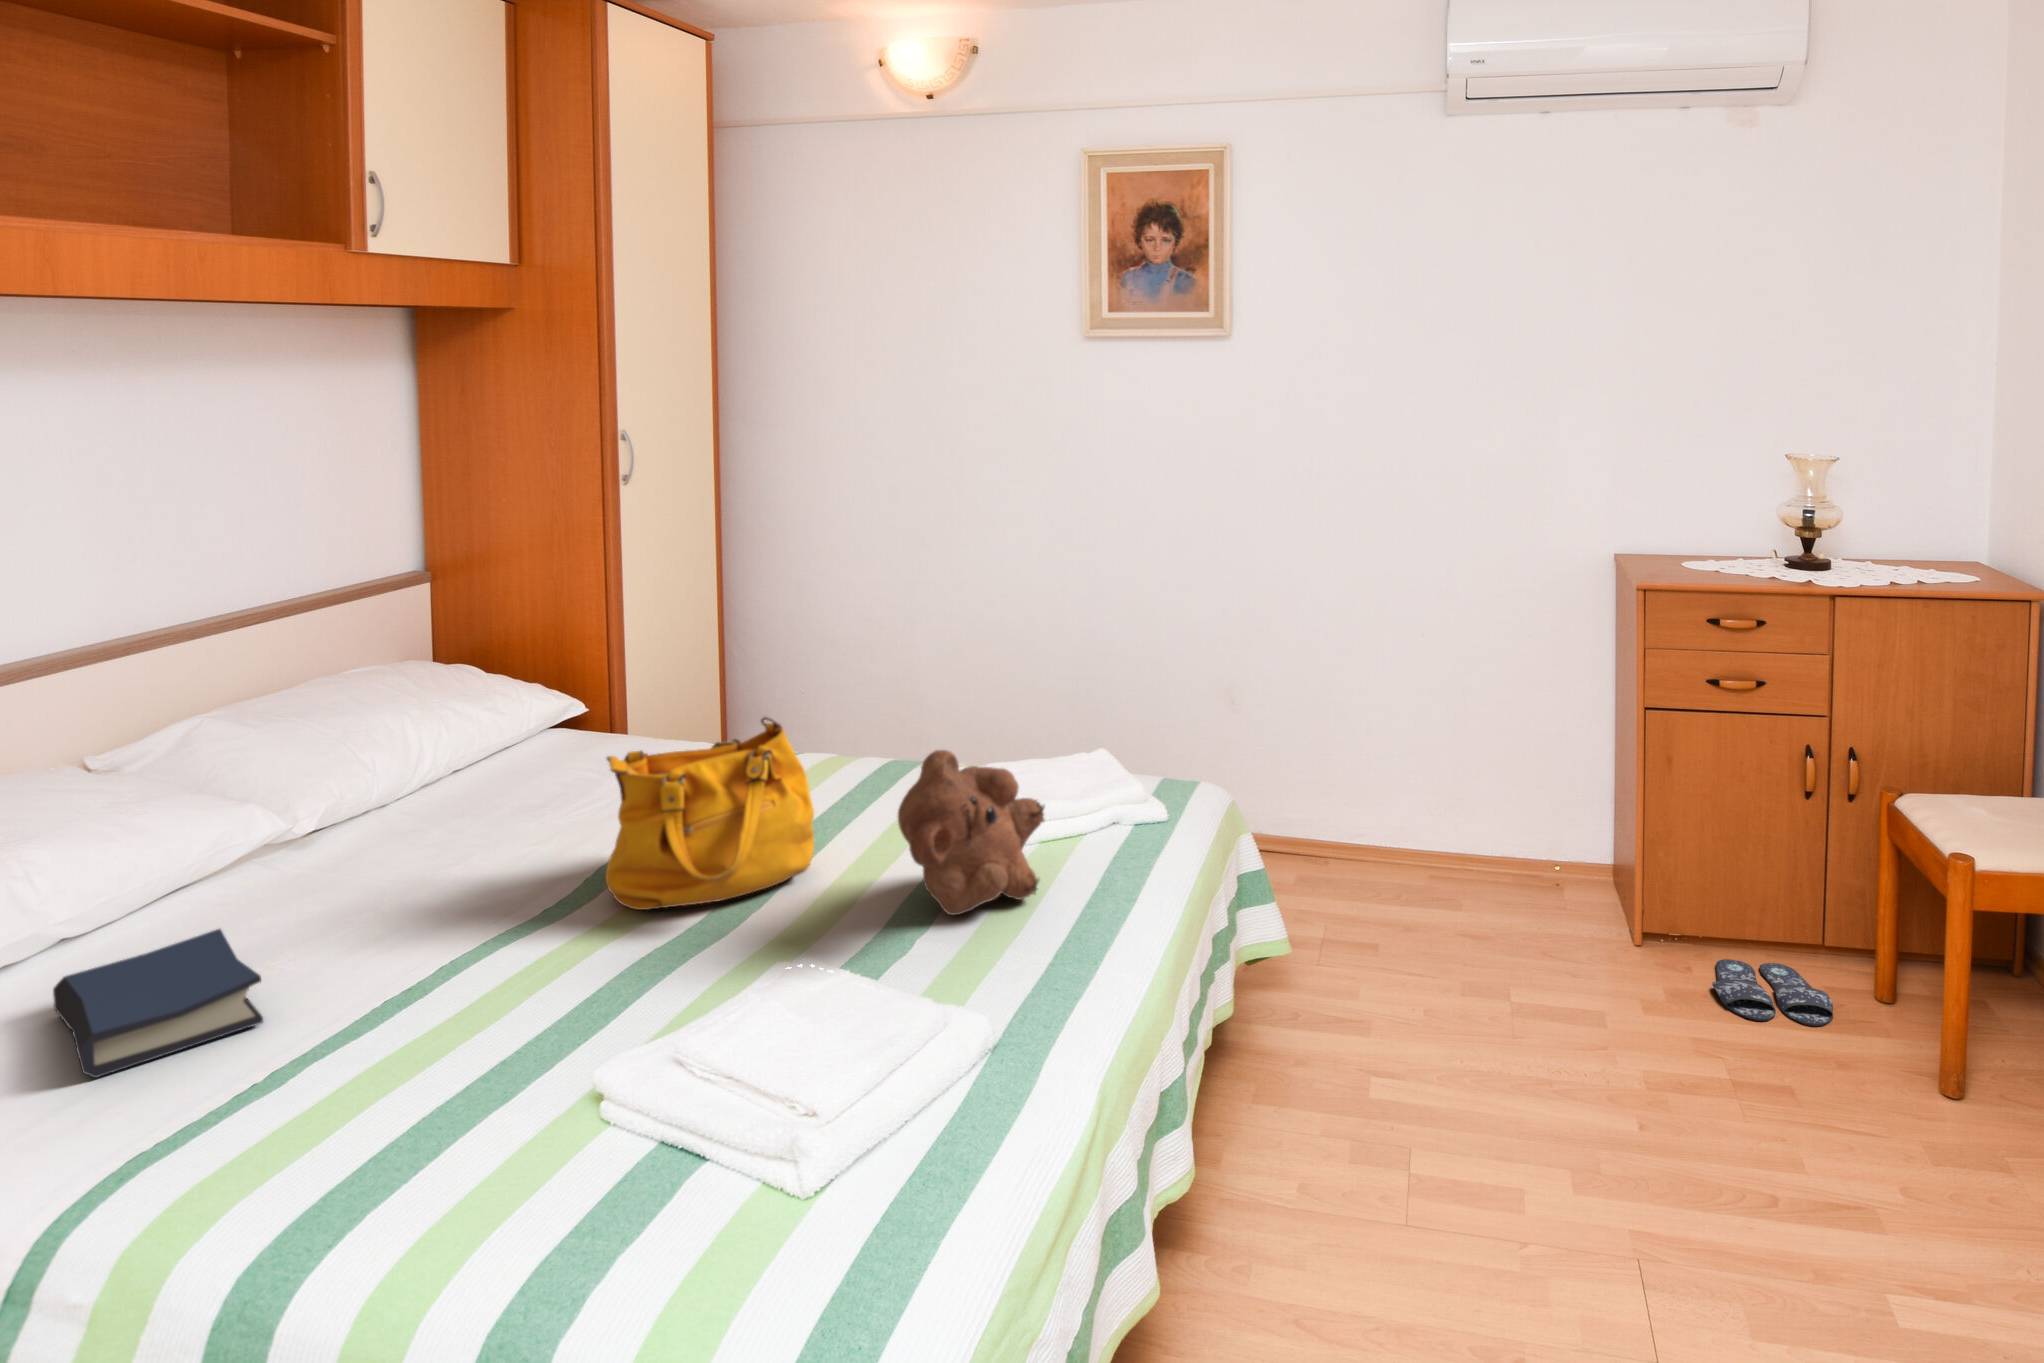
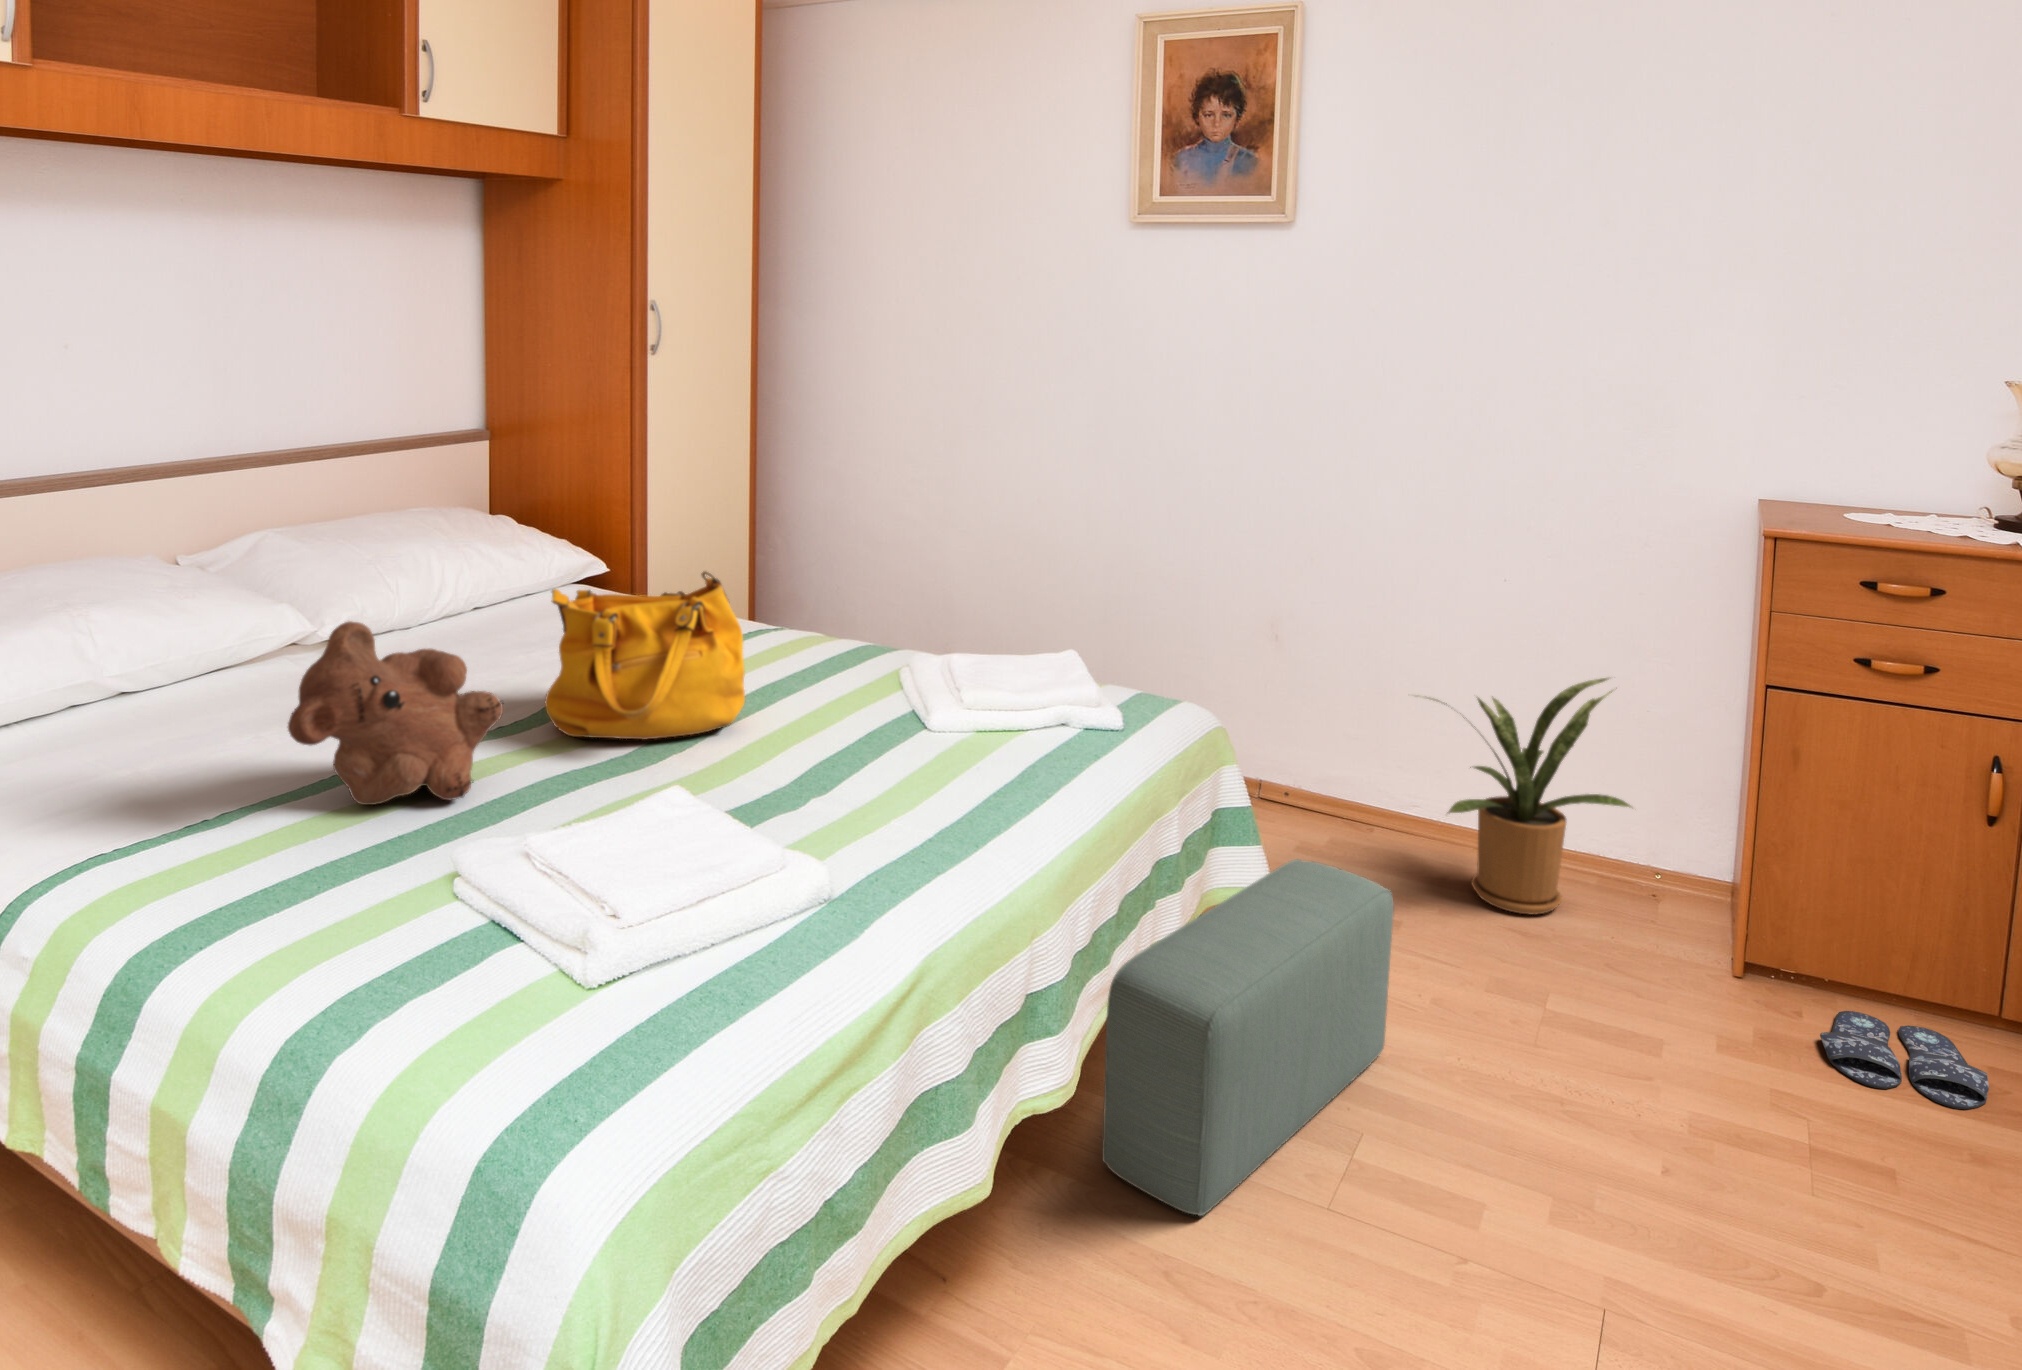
house plant: none [1364,709,1549,920] -> present [1429,678,1631,915]
teddy bear: present [898,750,1044,915] -> present [288,621,503,805]
pouf: none [1216,911,1411,1266] -> present [1102,859,1394,1216]
hardback book: present [53,929,263,1078] -> none [97,695,240,793]

